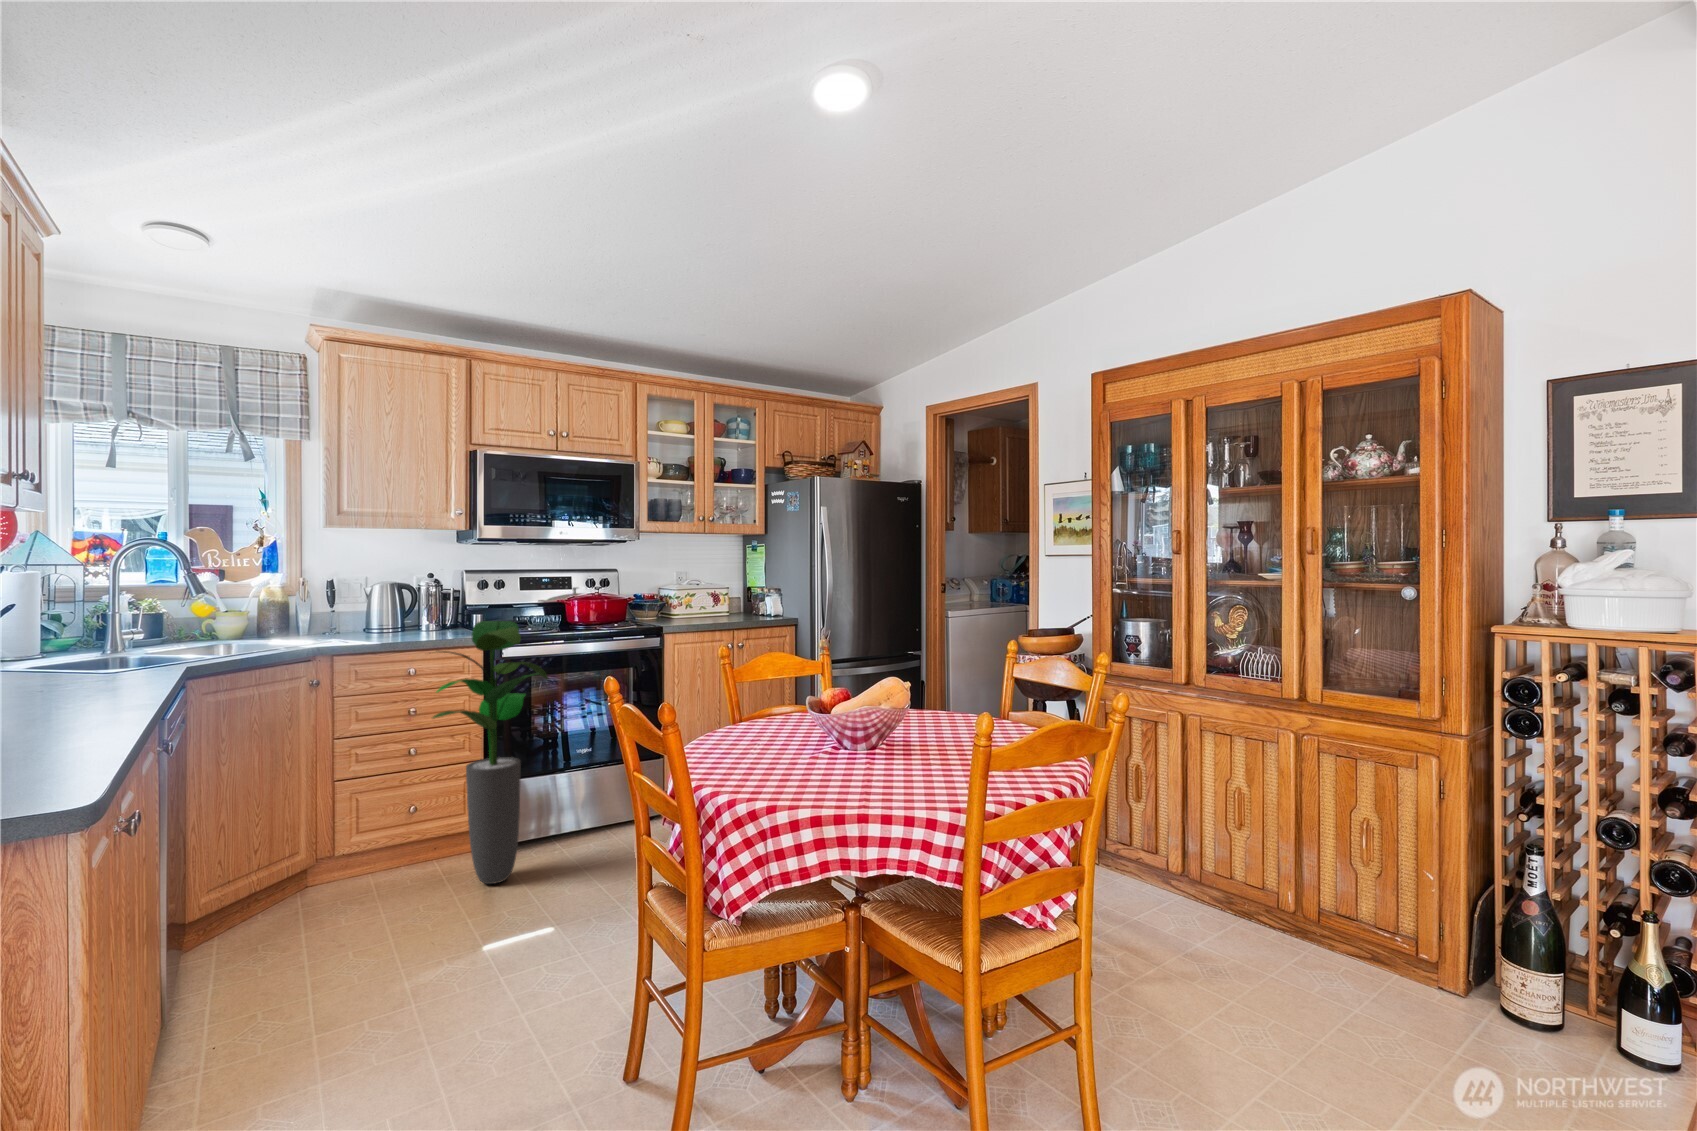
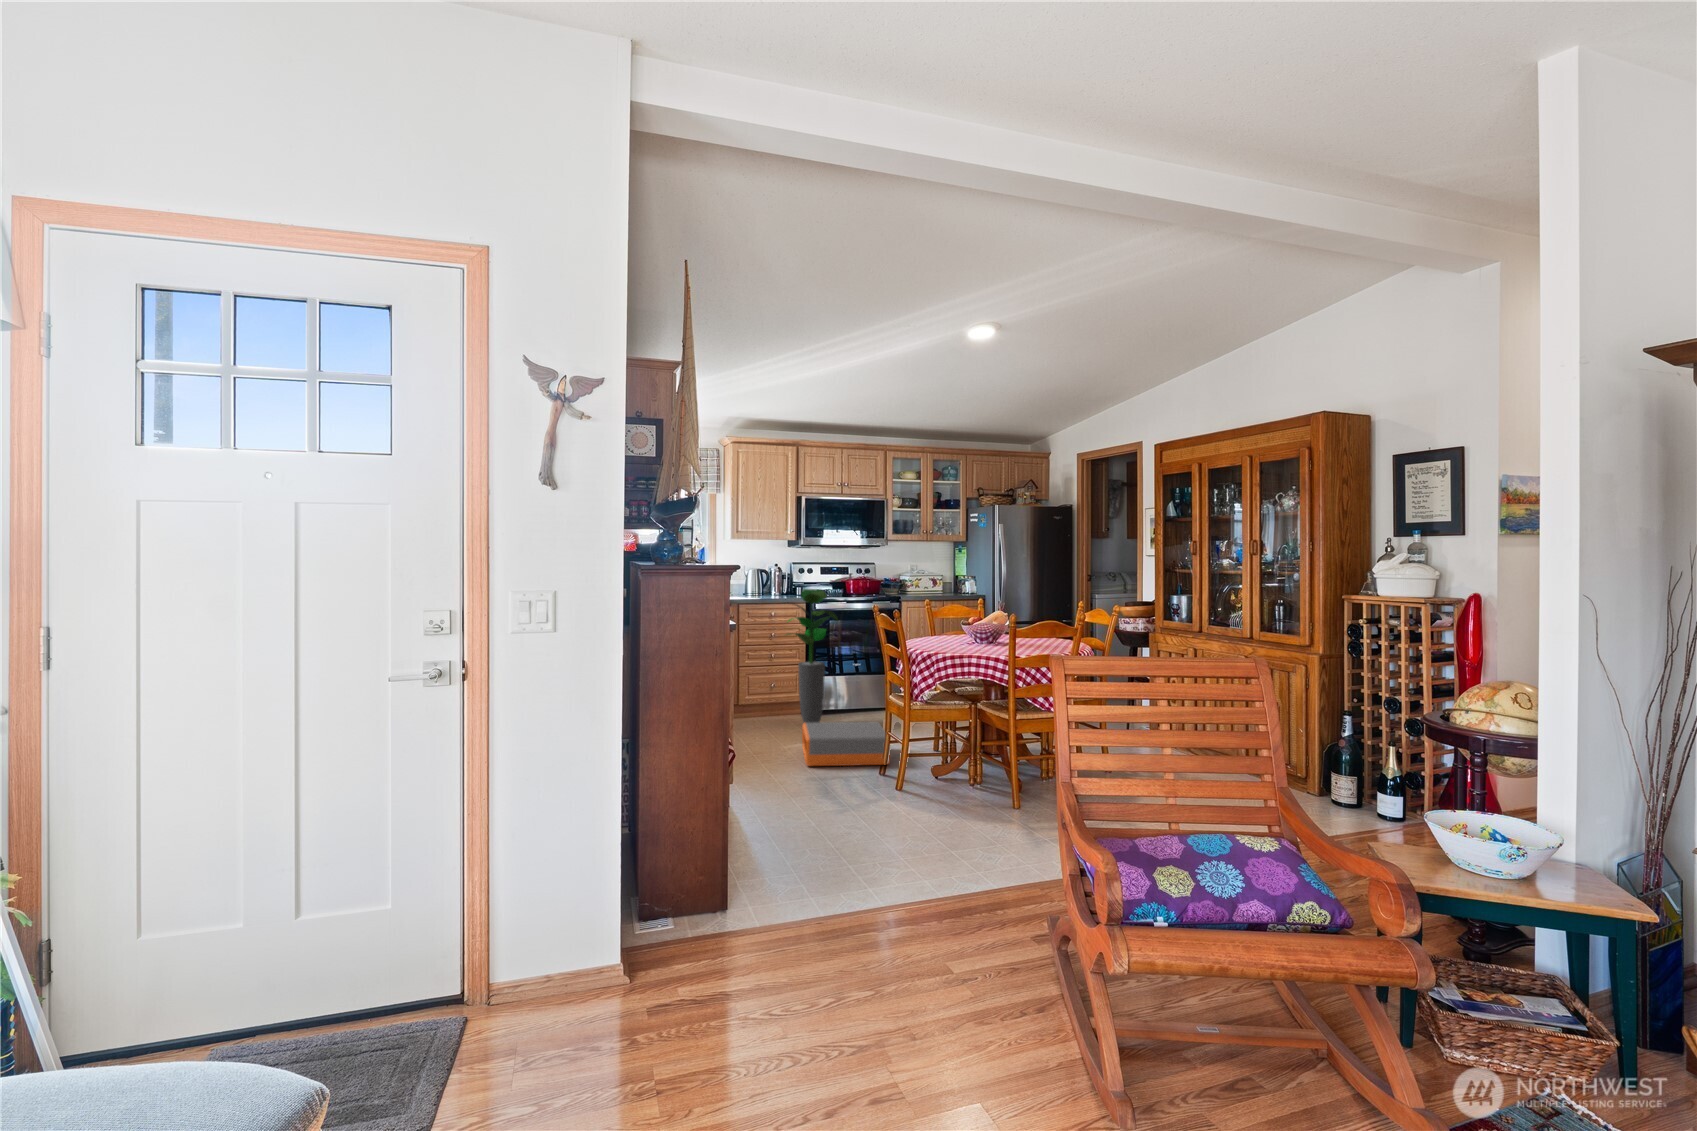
storage box: none [448,894,653,1061] -> present [802,722,890,766]

